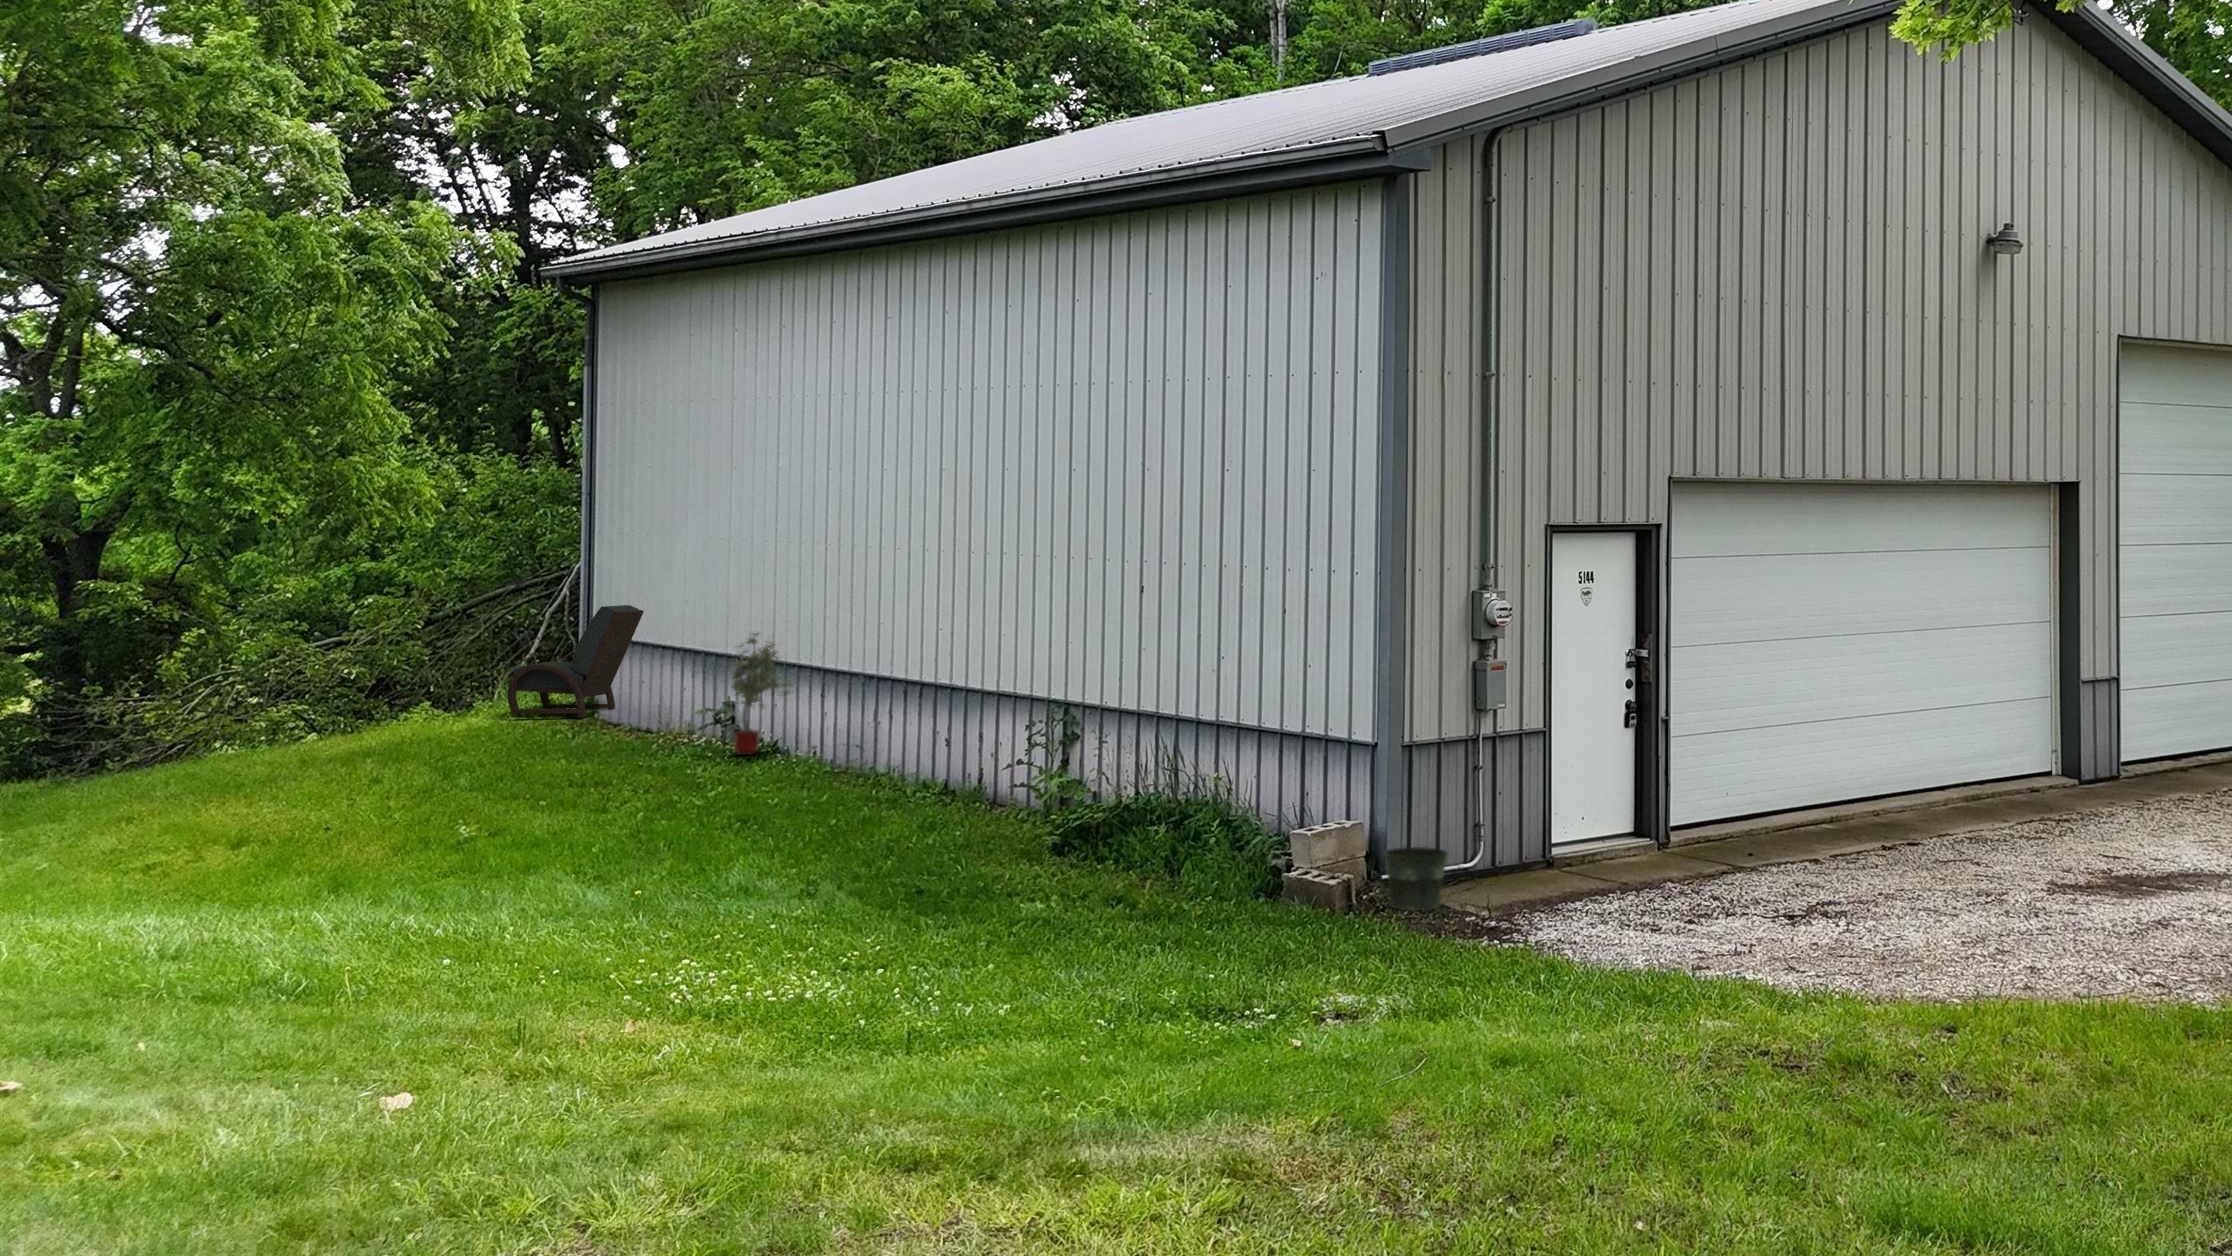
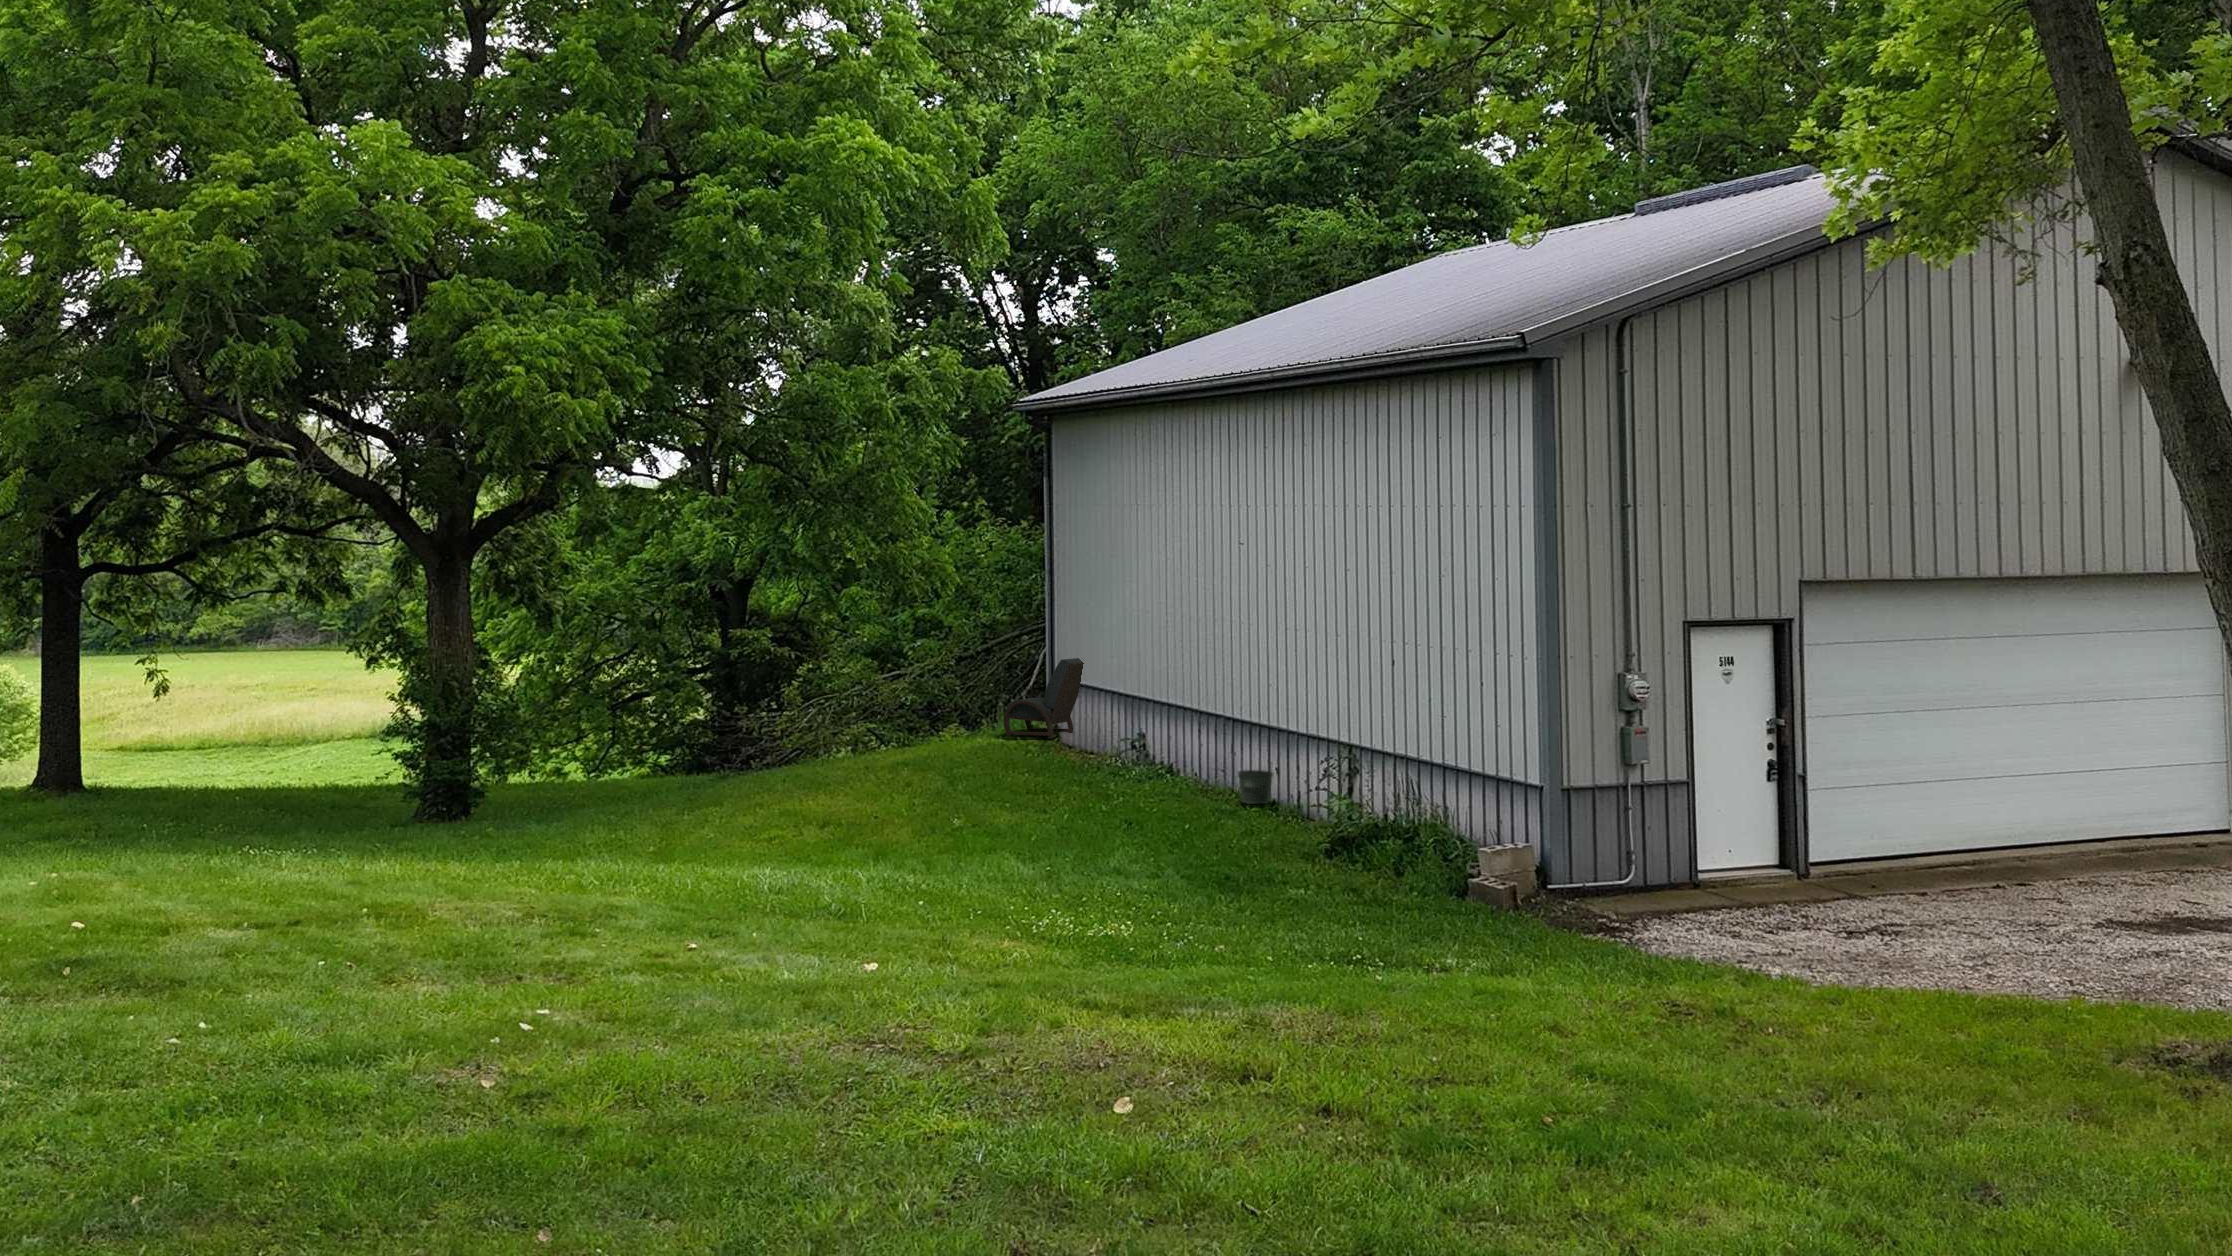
potted tree: present [731,633,795,755] -> none [1136,684,1183,772]
bucket: present [1378,847,1448,911] -> present [1238,770,1273,804]

